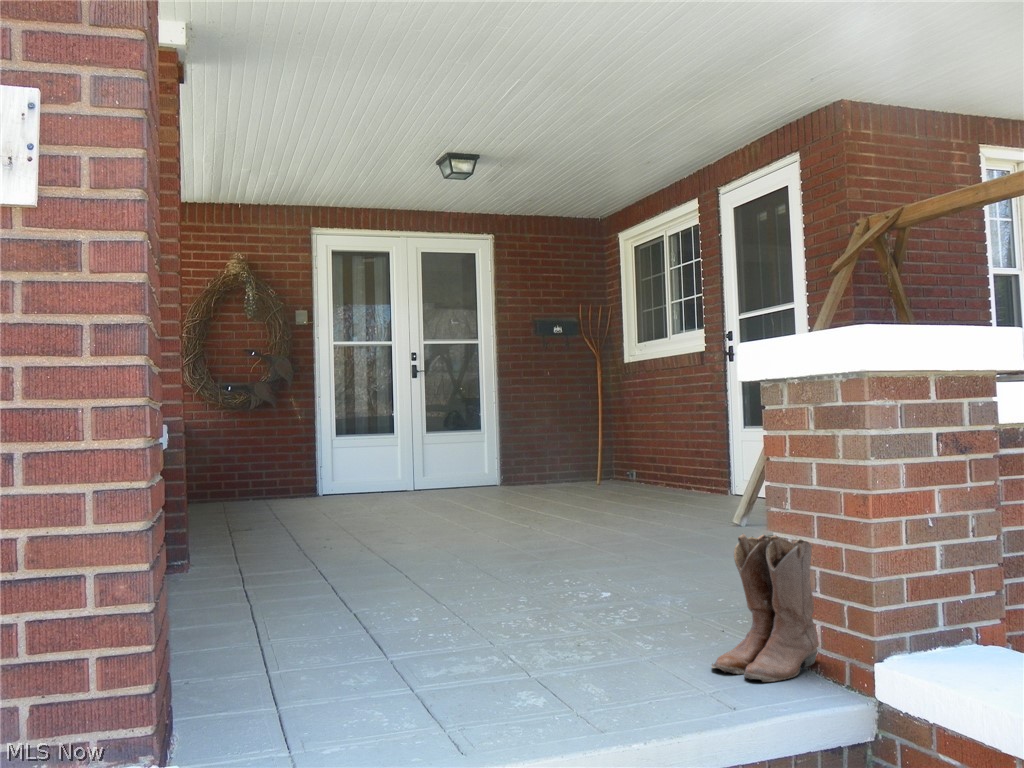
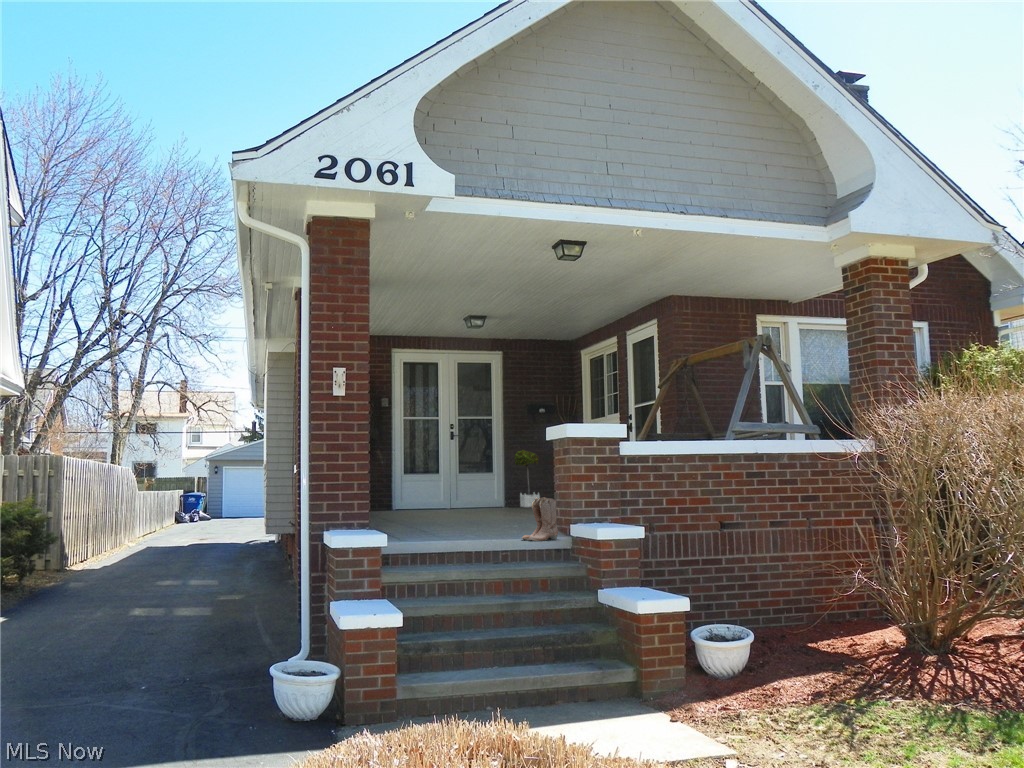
potted tree: none [517,393,560,487] -> present [514,450,540,507]

